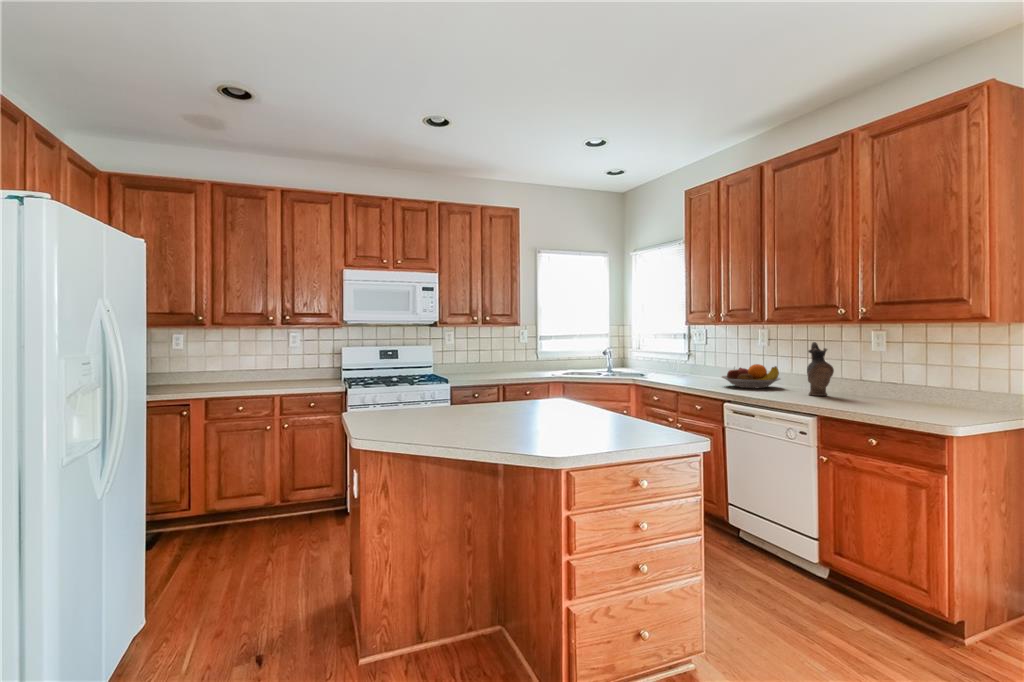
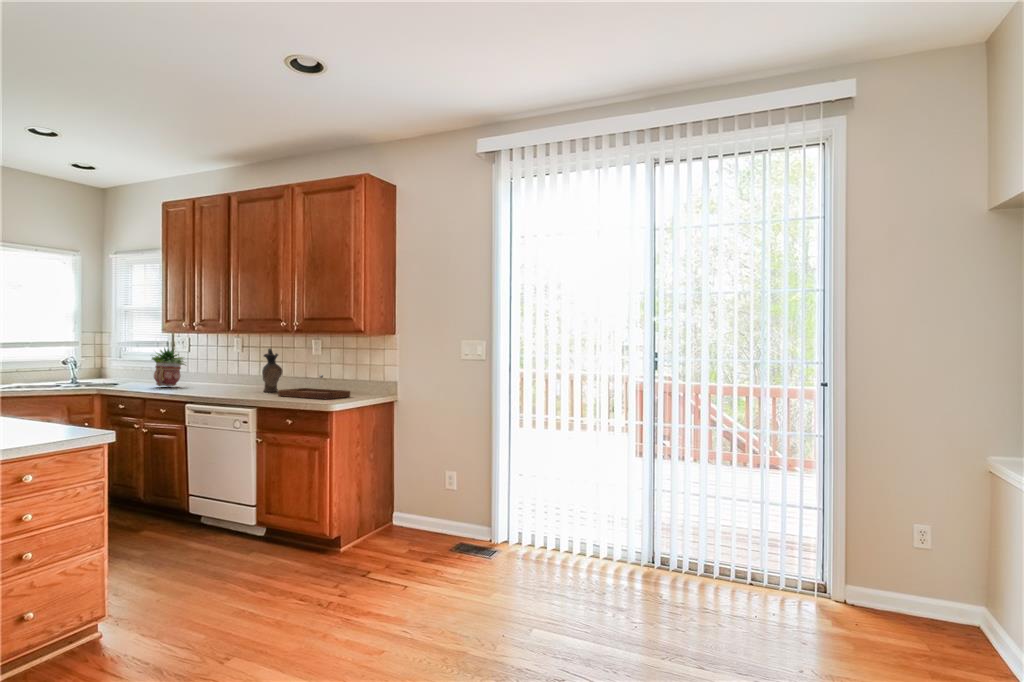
potted plant: none [675,340,711,380] -> present [152,348,186,386]
fruit bowl: present [722,364,780,388] -> none [193,368,248,390]
tray: none [841,379,962,417] -> present [278,375,350,399]

